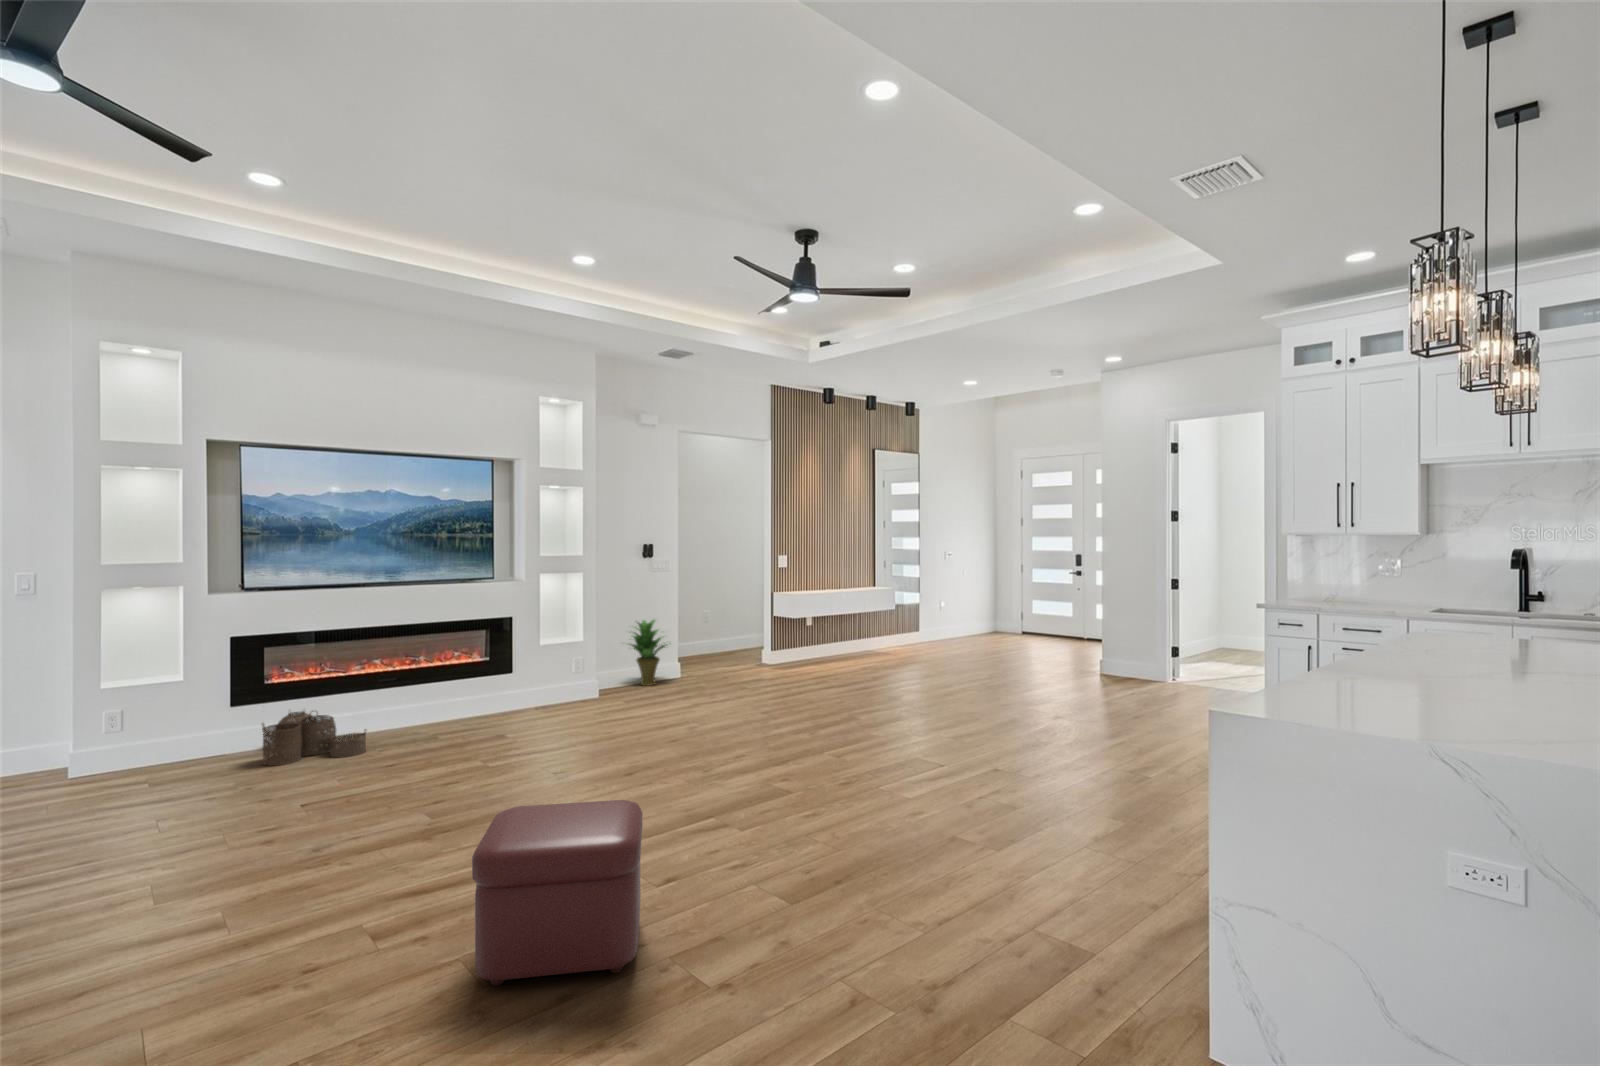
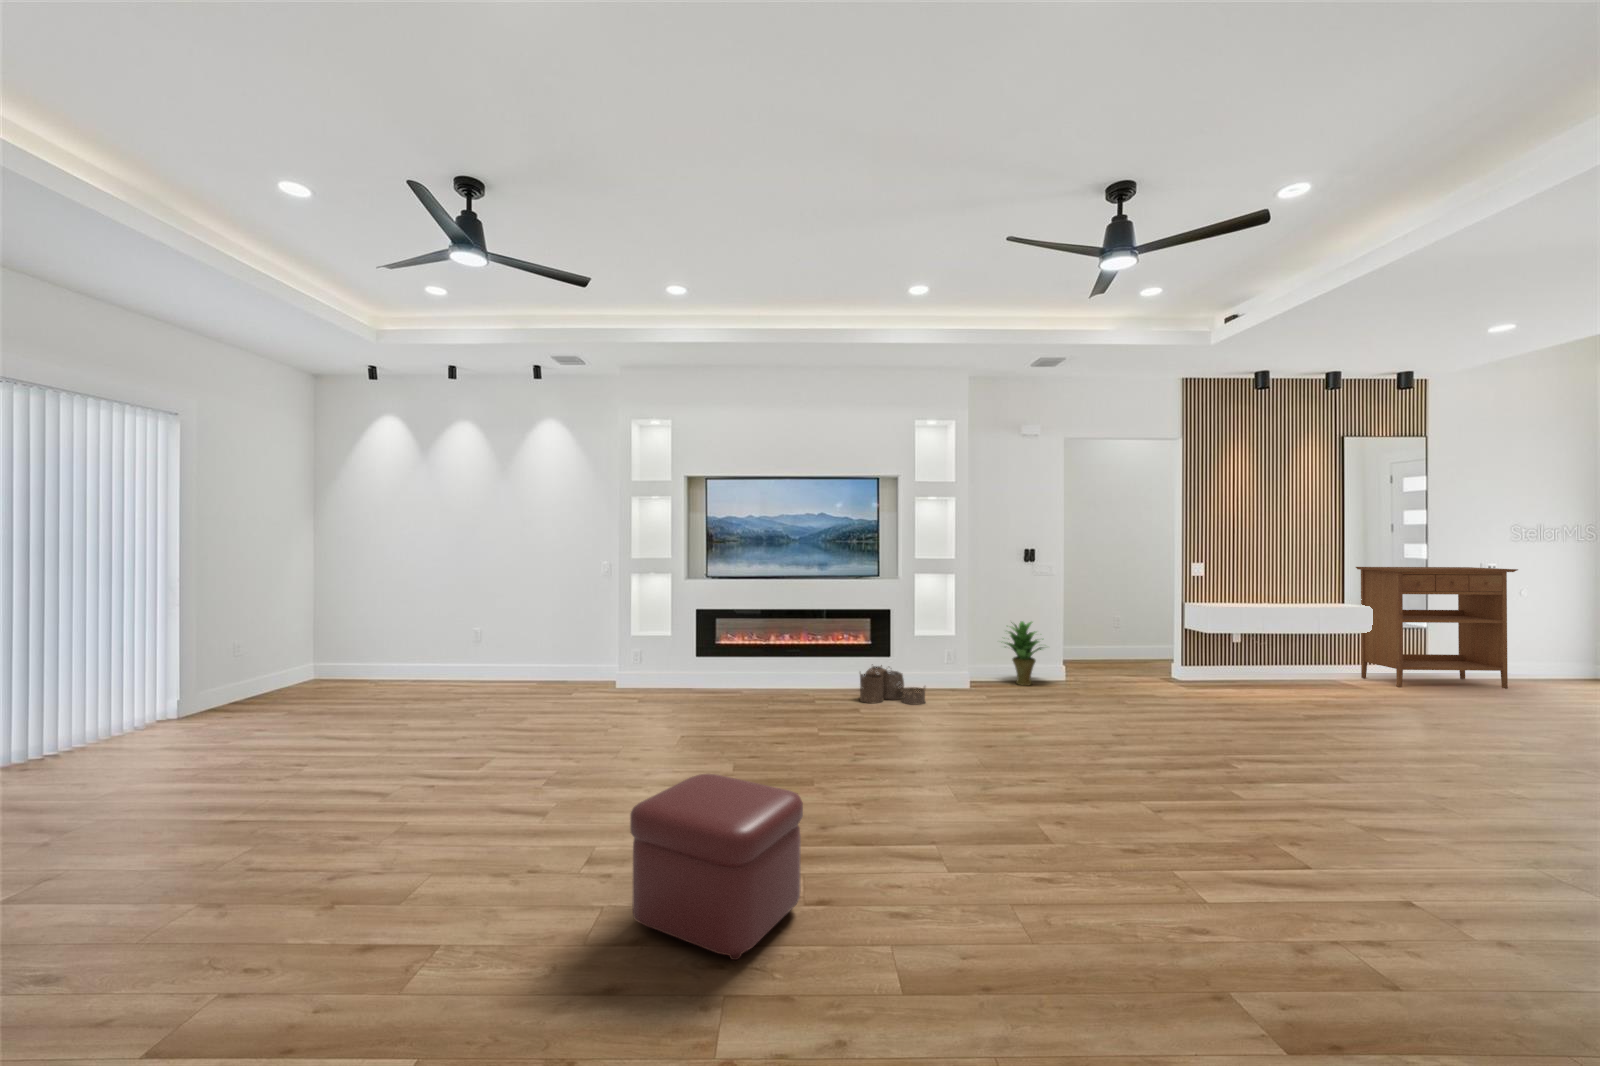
console table: none [883,554,970,648] -> present [1356,567,1518,688]
woven basket: present [262,711,366,766] -> present [860,665,925,705]

